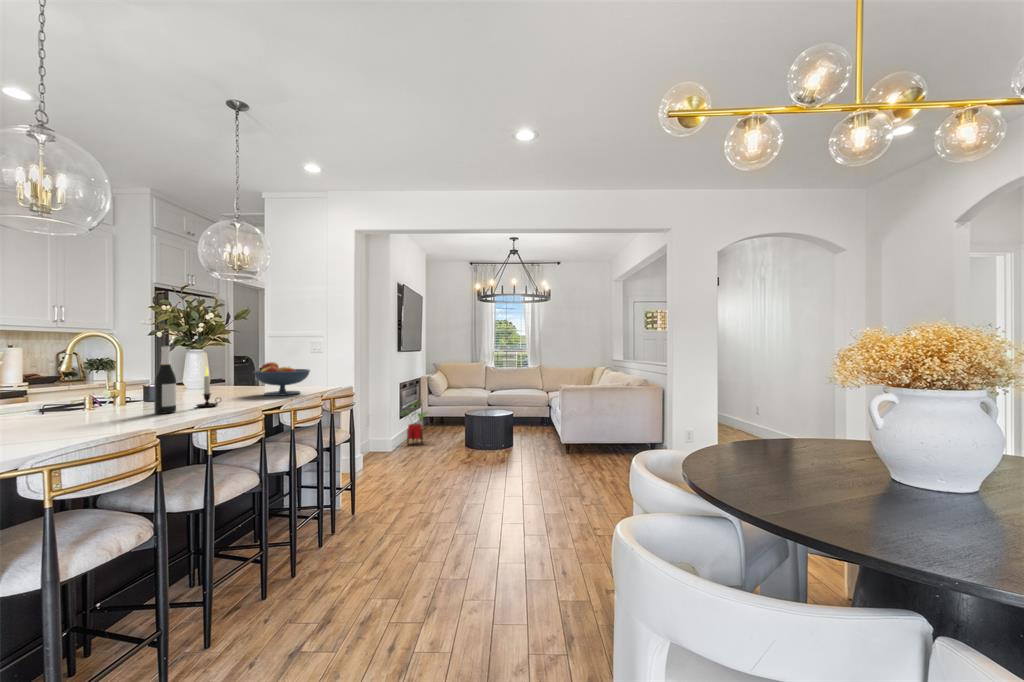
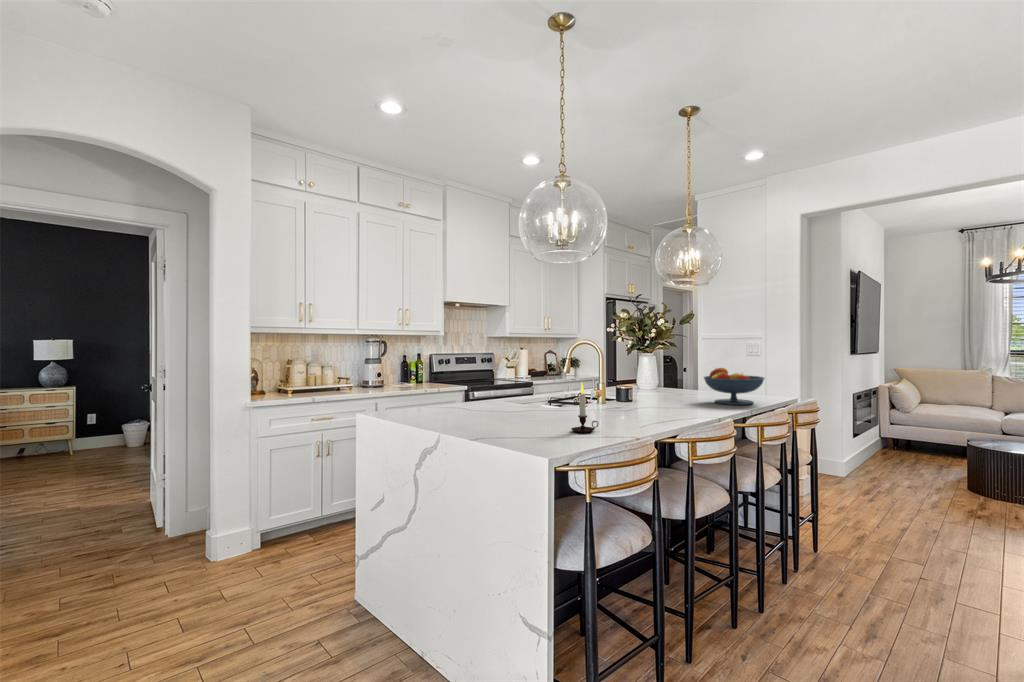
wine bottle: present [154,346,176,414] -> none [634,354,651,418]
candle: present [196,368,221,407] -> present [571,383,598,433]
house plant: present [405,399,429,445] -> none [853,415,905,477]

